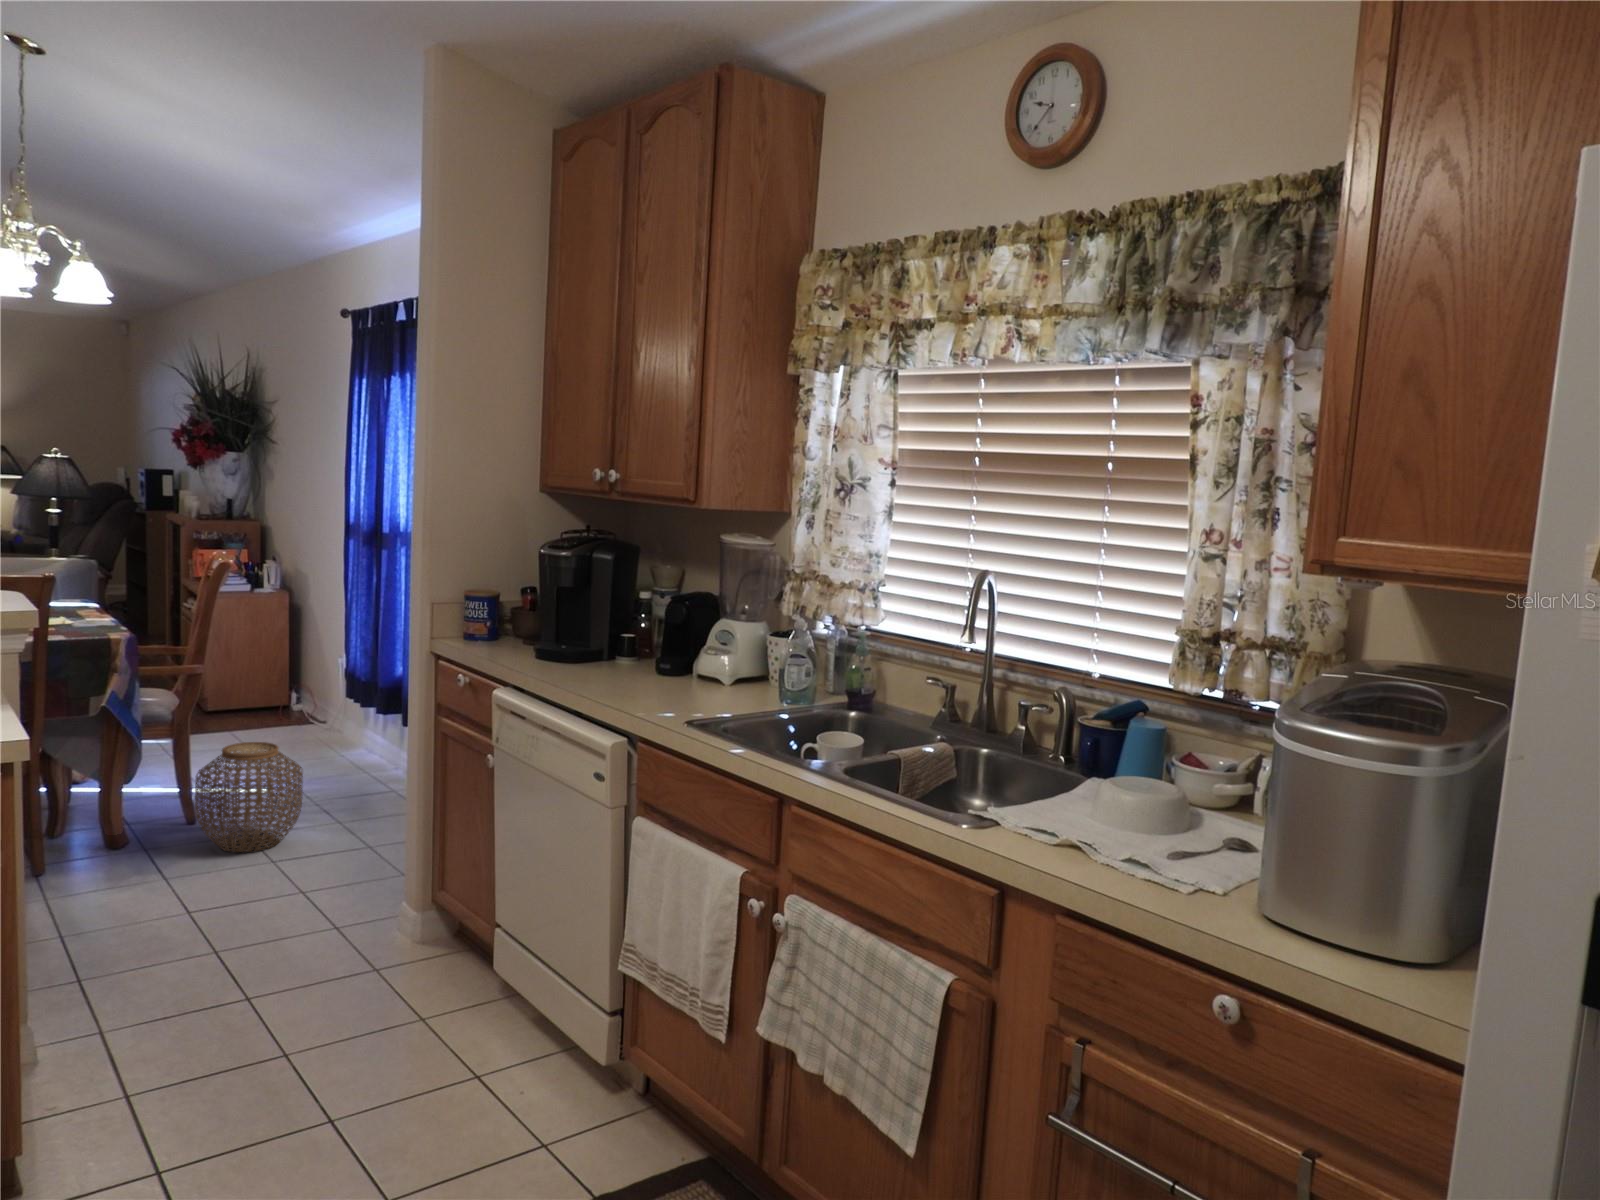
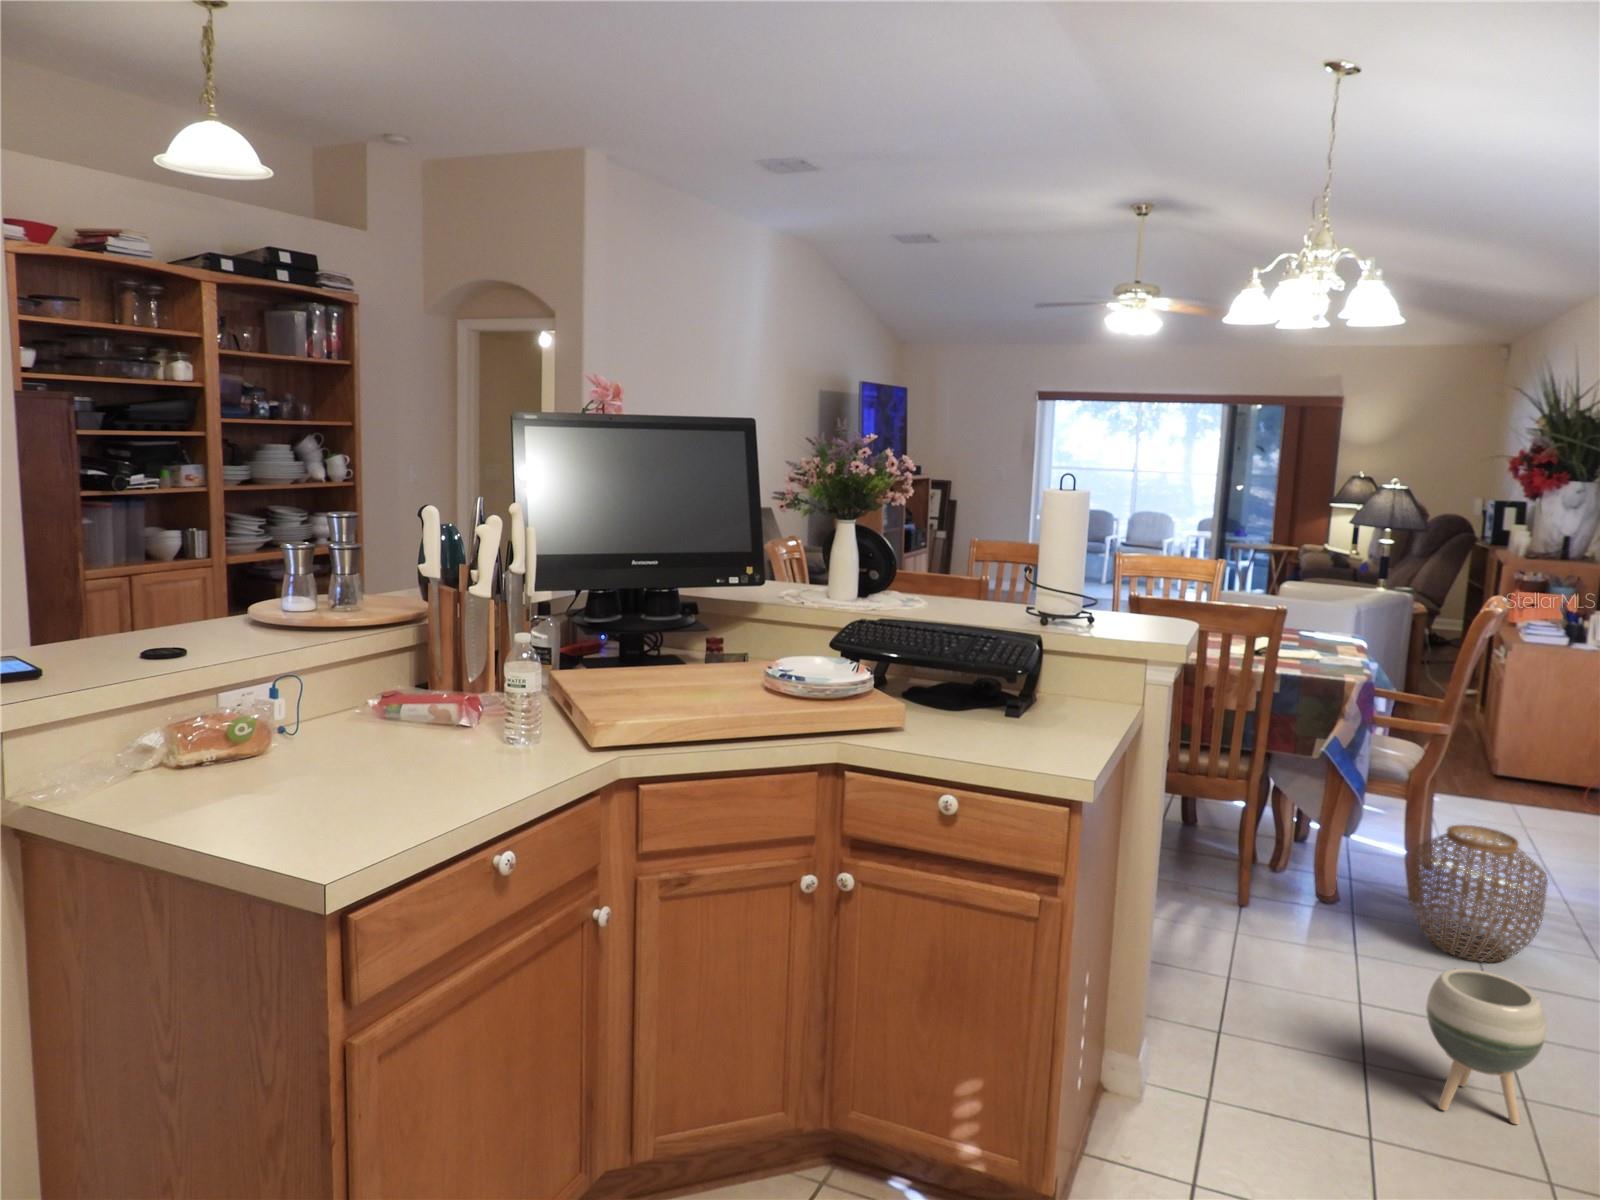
planter: none [262,839,347,955] -> present [1426,969,1546,1124]

